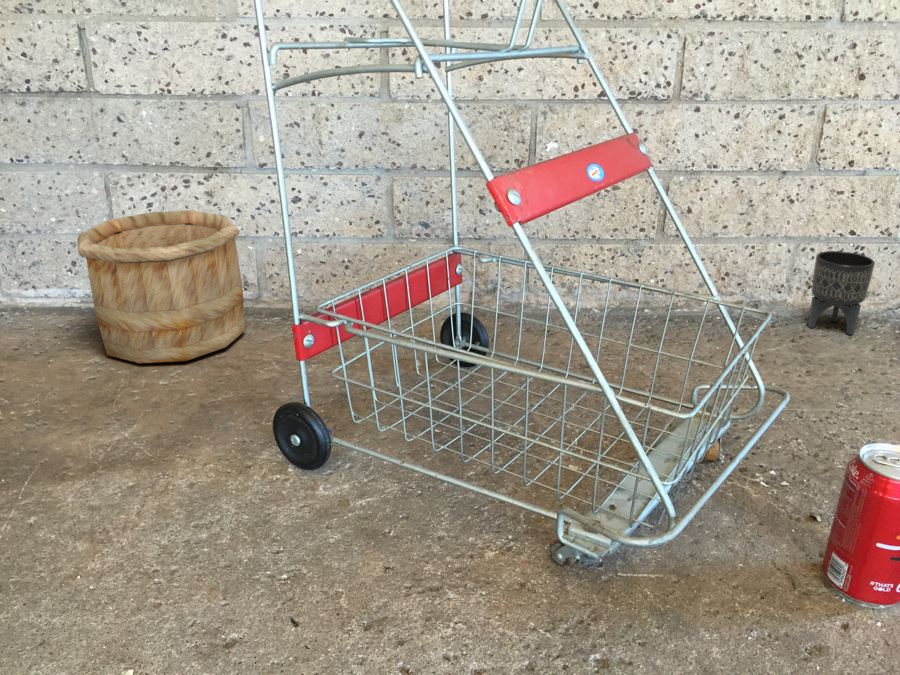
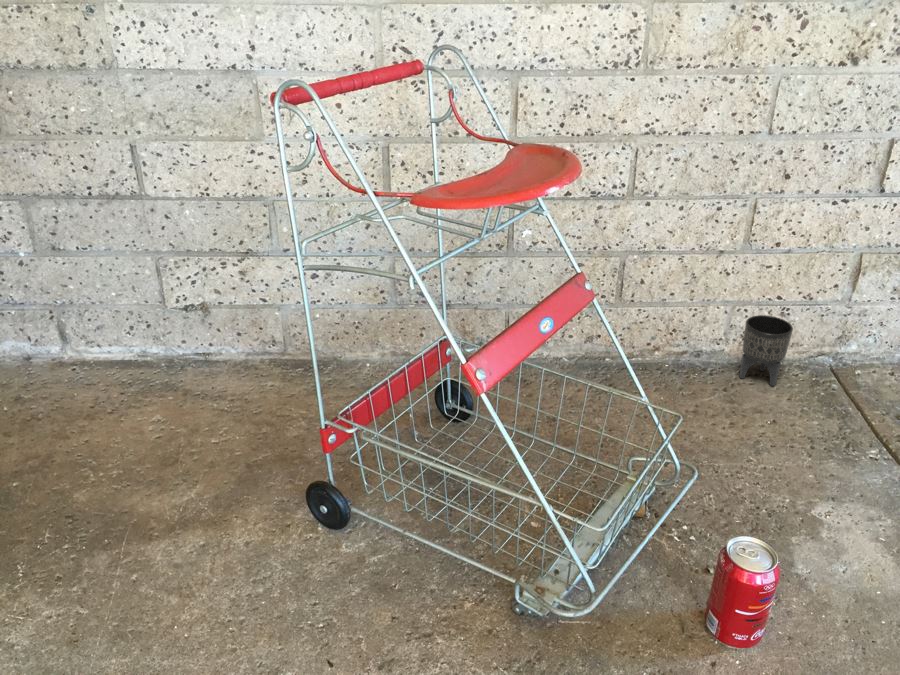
wooden bucket: present [78,210,245,363] -> none [140,289,277,424]

